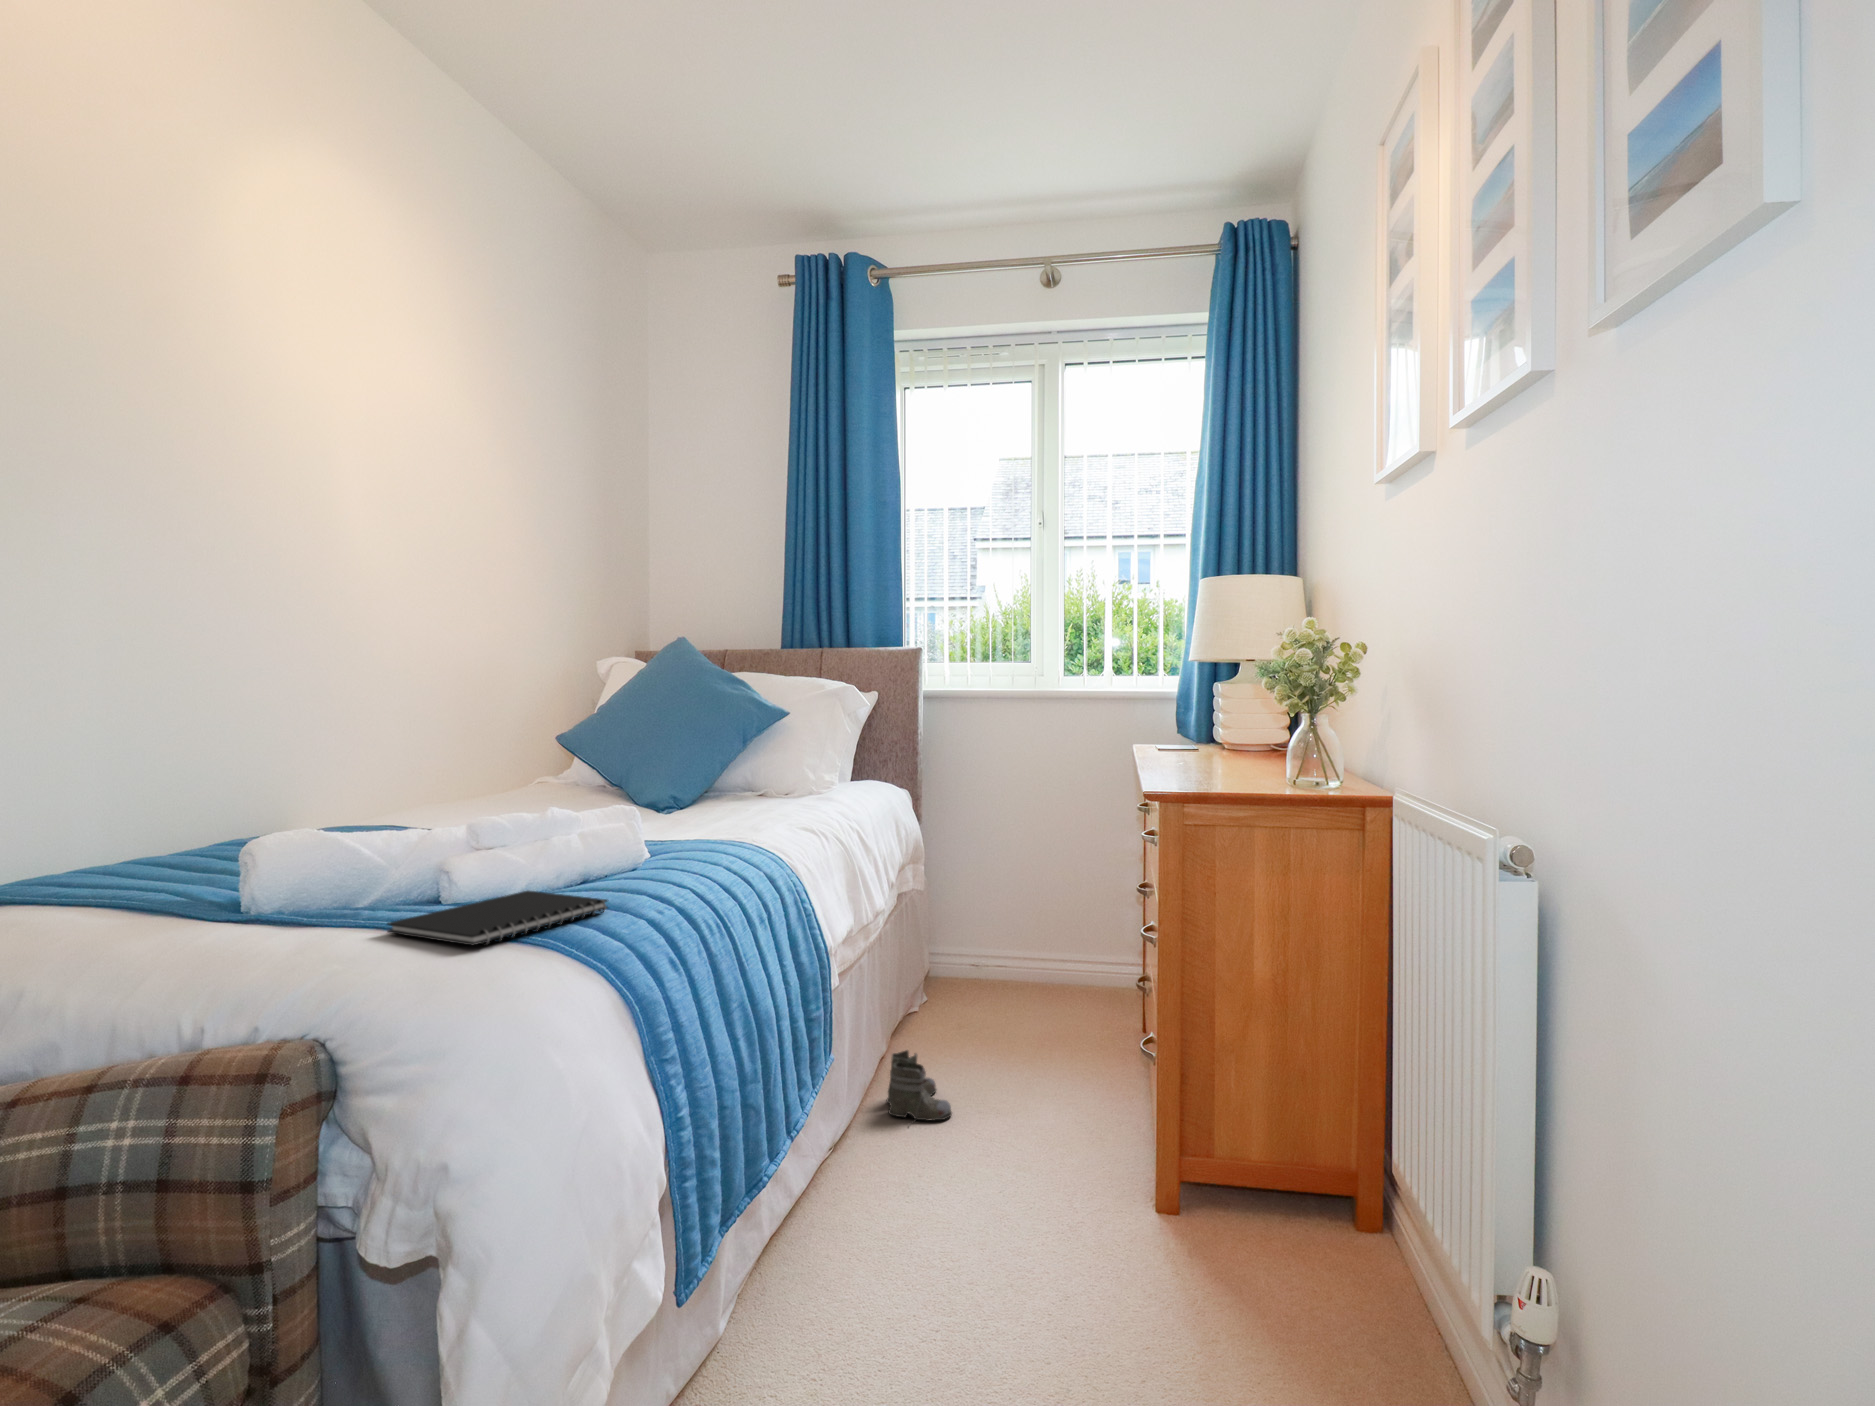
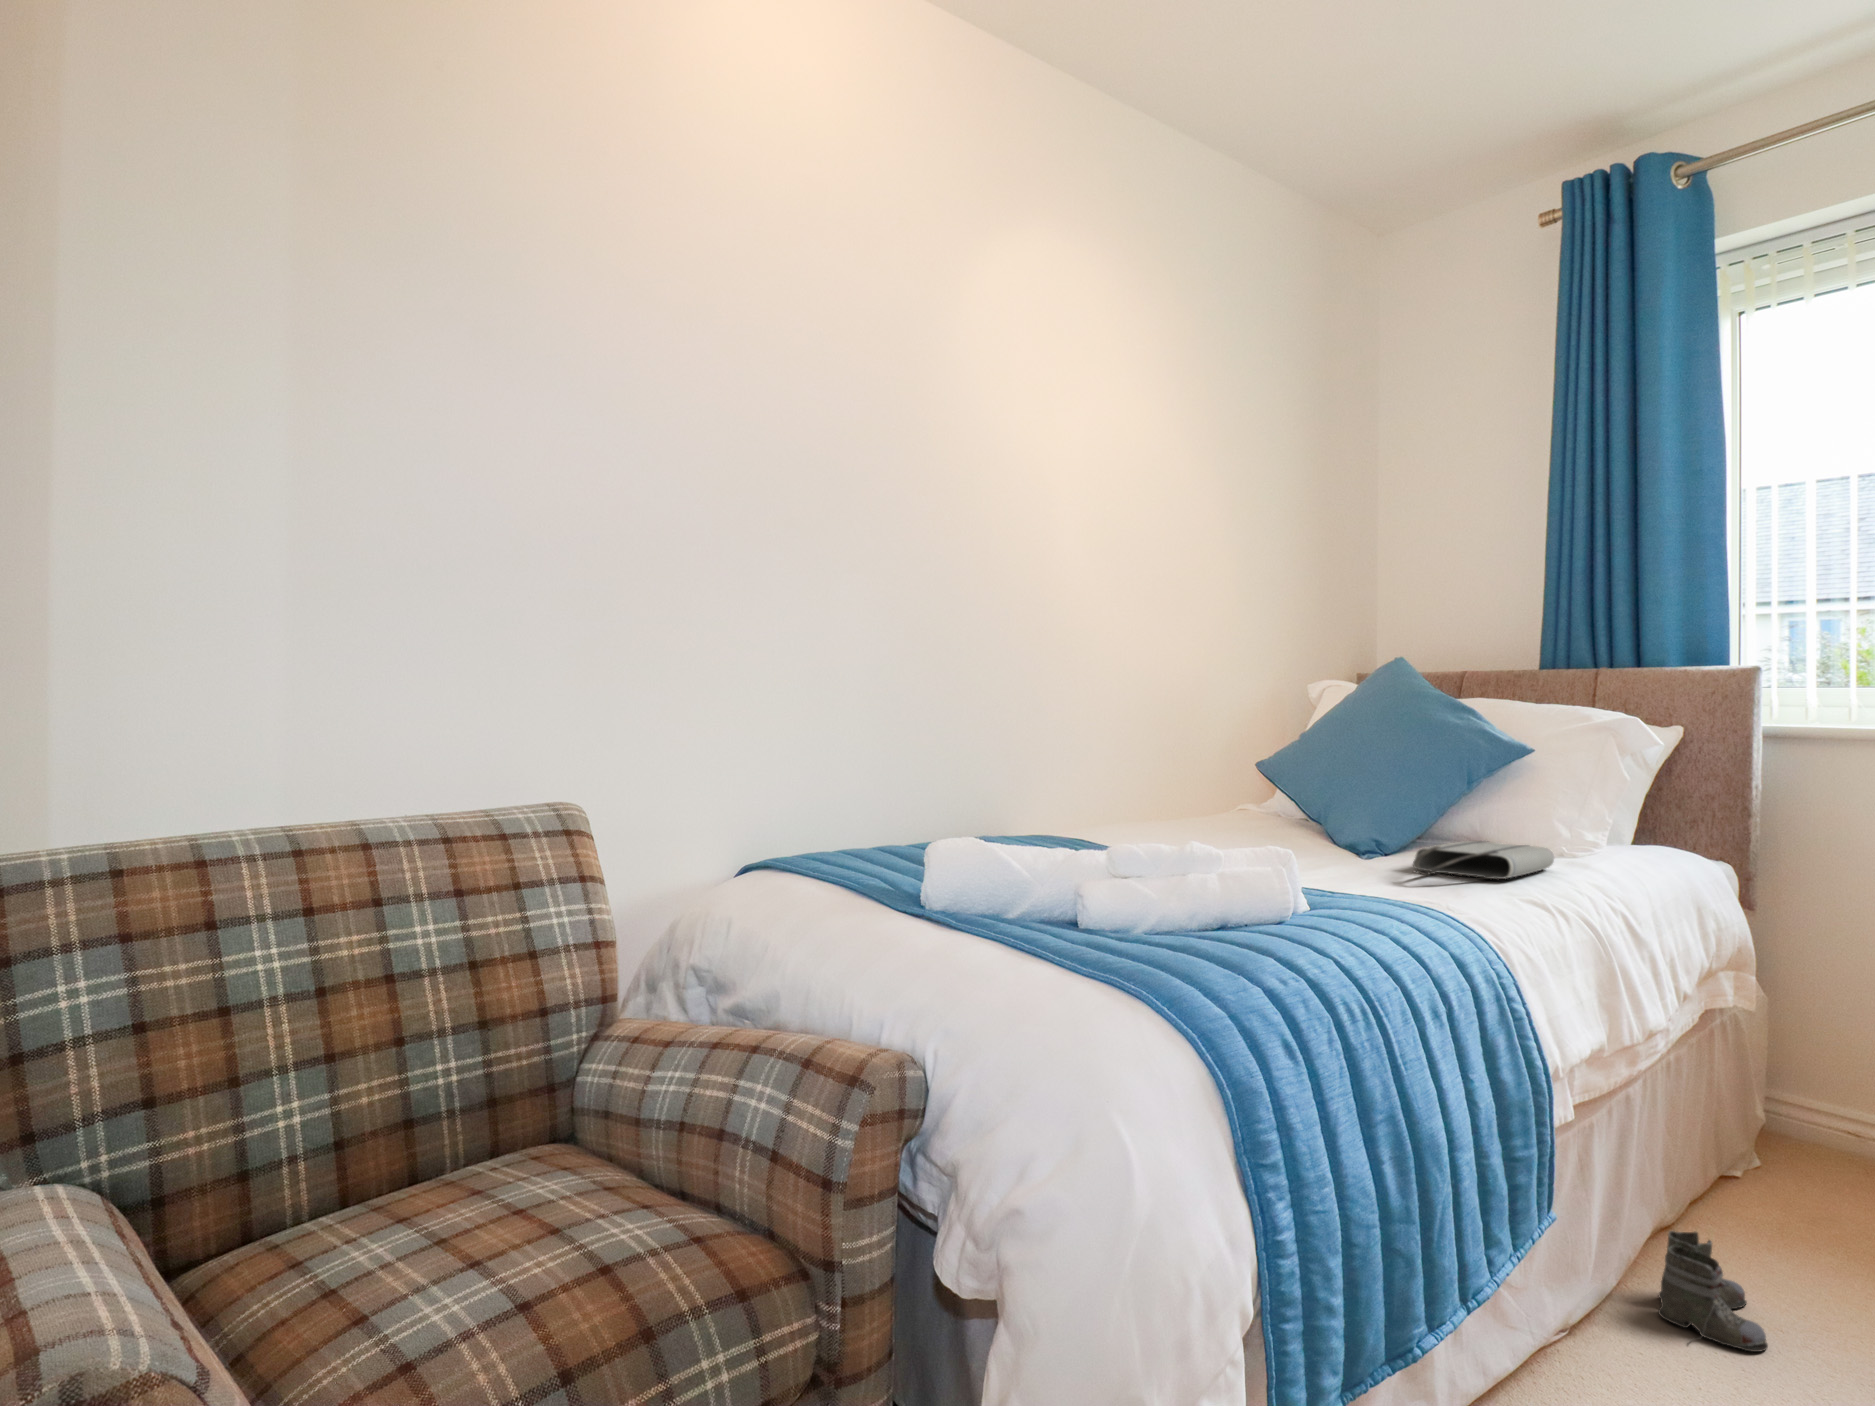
tote bag: none [714,787,810,817] -> present [1413,841,1554,879]
notebook: present [387,891,608,946] -> none [994,932,1223,986]

